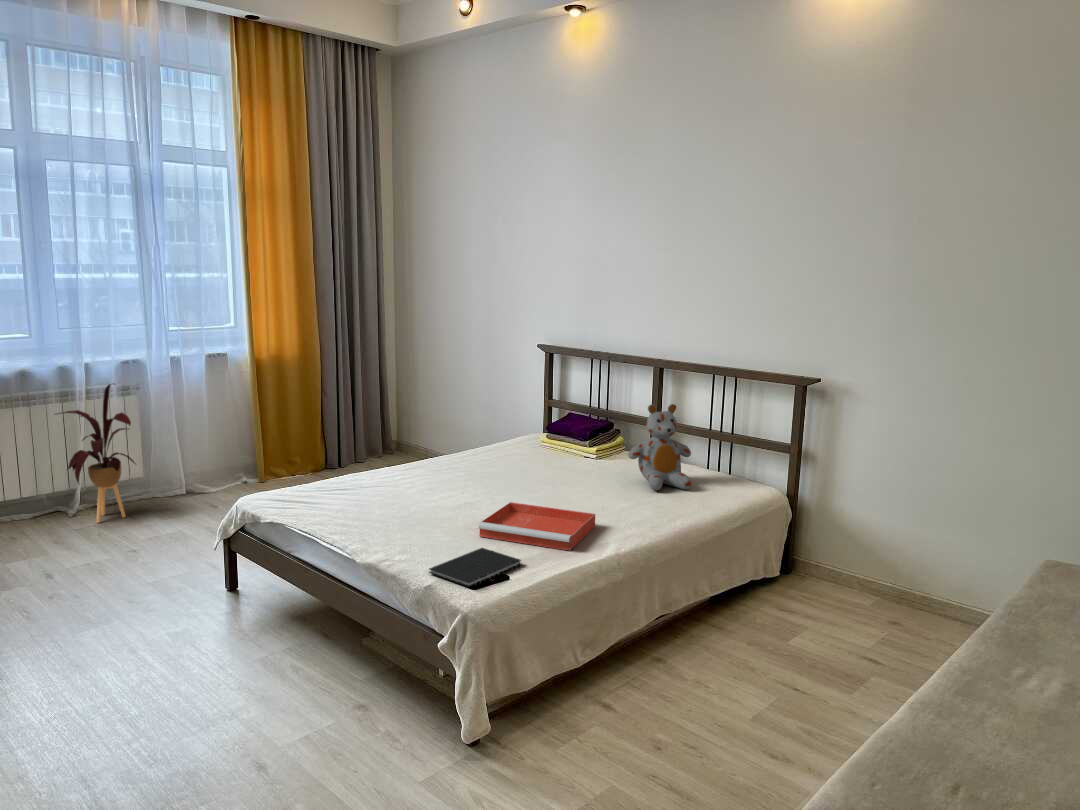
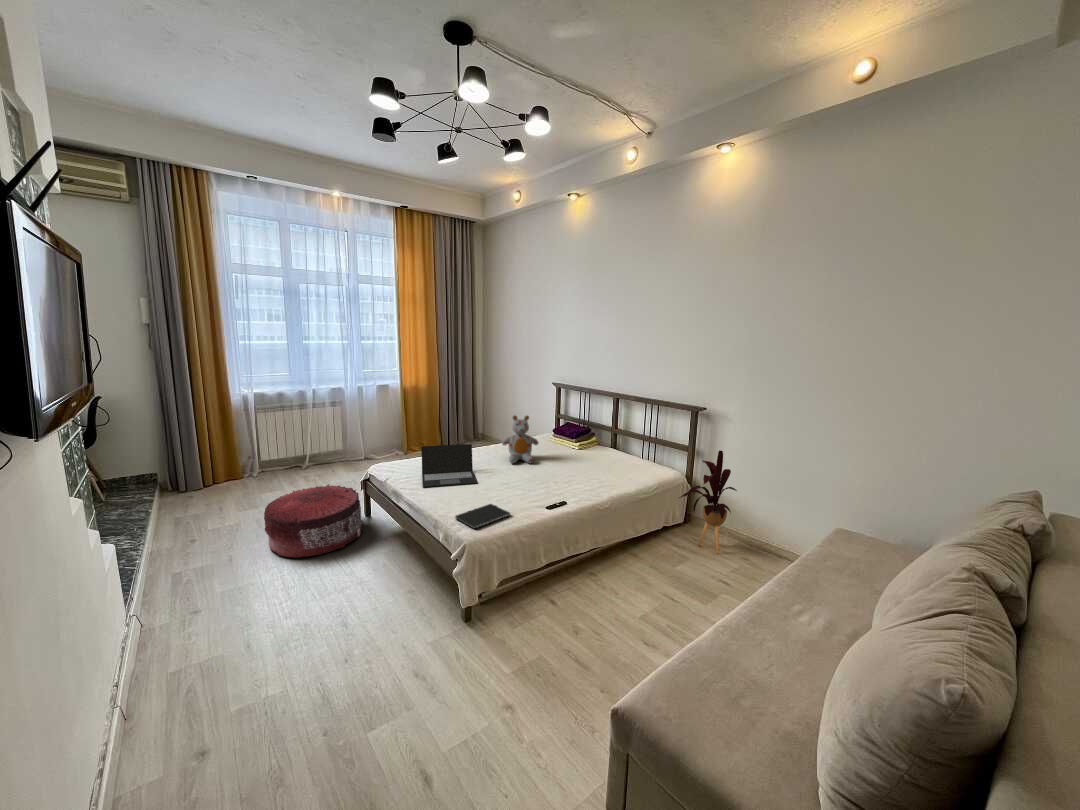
house plant: present [57,384,136,523] -> present [679,450,737,553]
stuffed bear: present [628,404,691,491] -> present [502,415,538,463]
laptop: none [335,451,443,528] -> present [421,444,477,487]
tray: present [478,502,595,550] -> none [492,476,563,508]
pouf: none [51,533,229,665] -> present [264,484,363,558]

